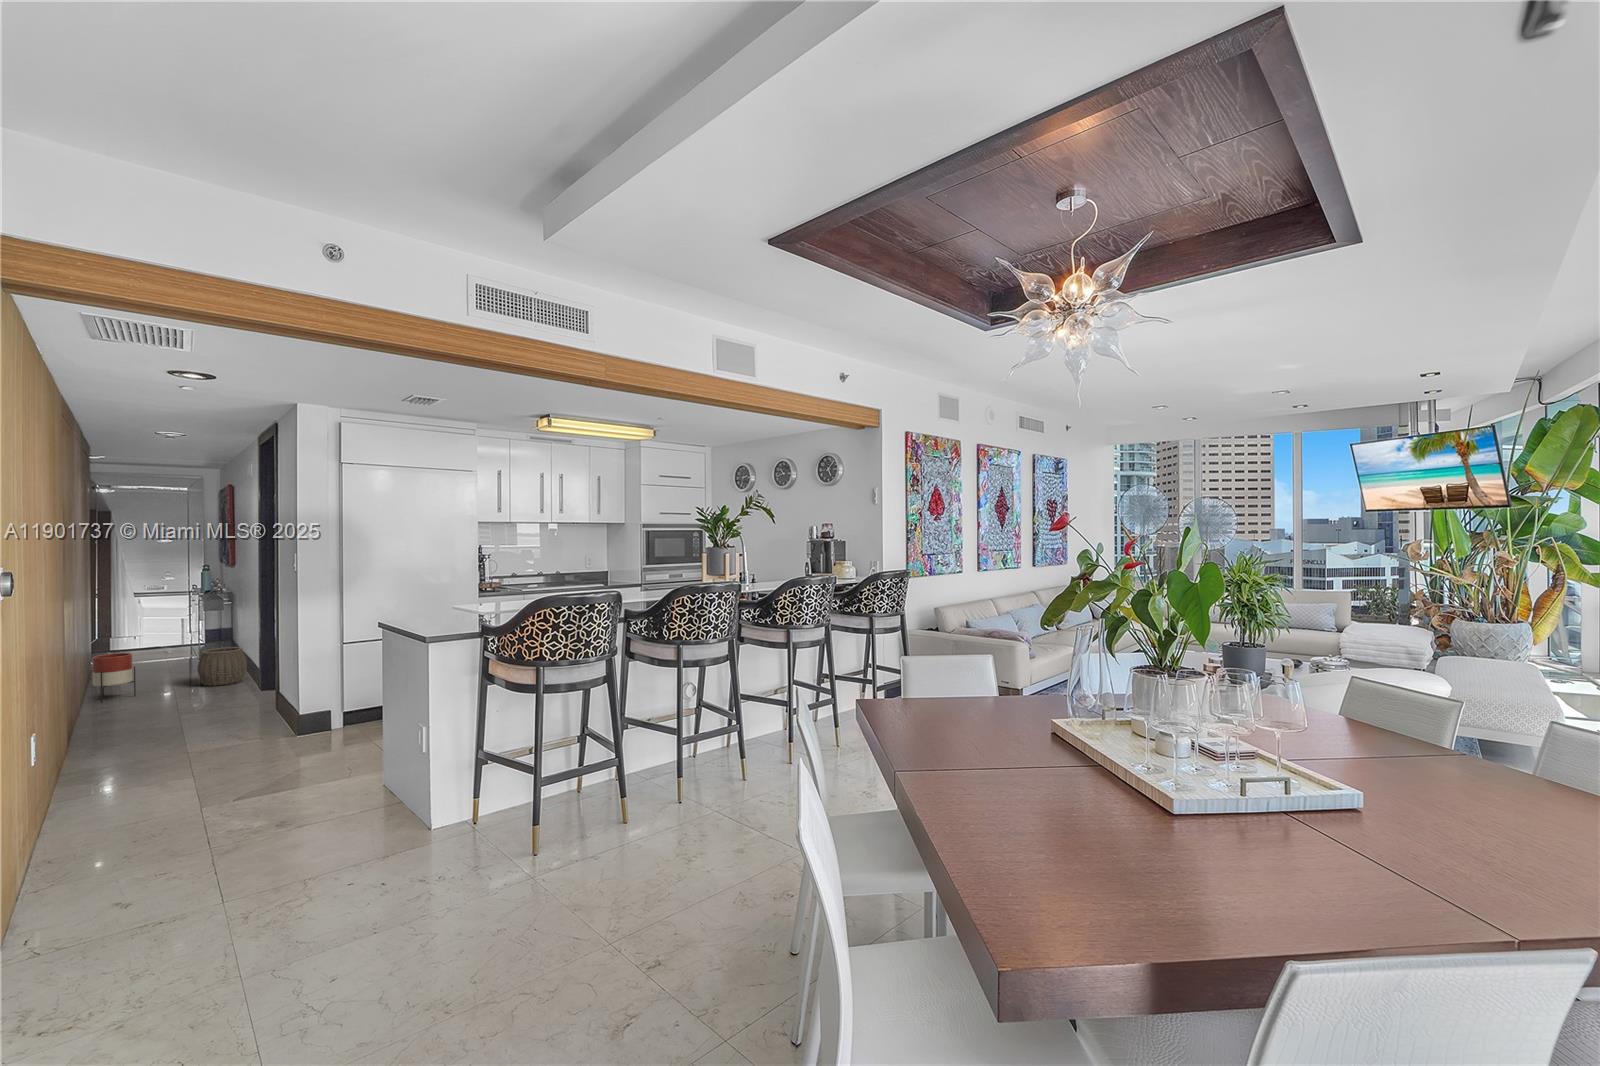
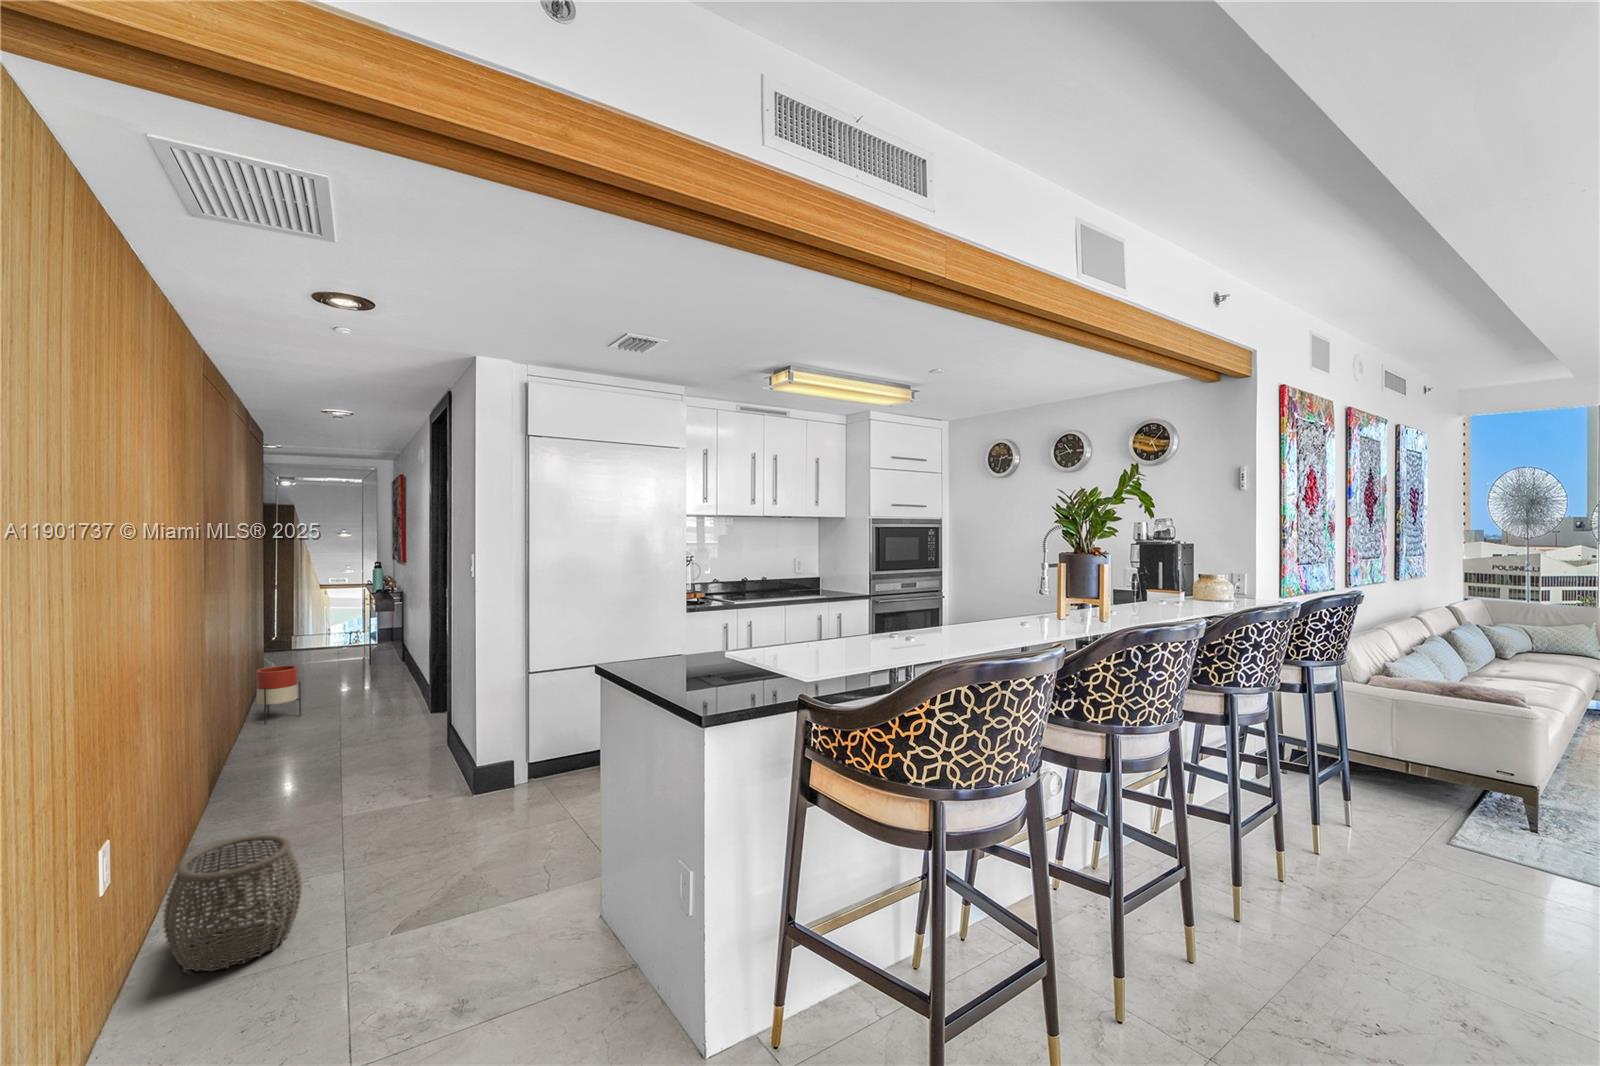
woven basket: present [197,647,247,686] -> present [163,835,302,972]

